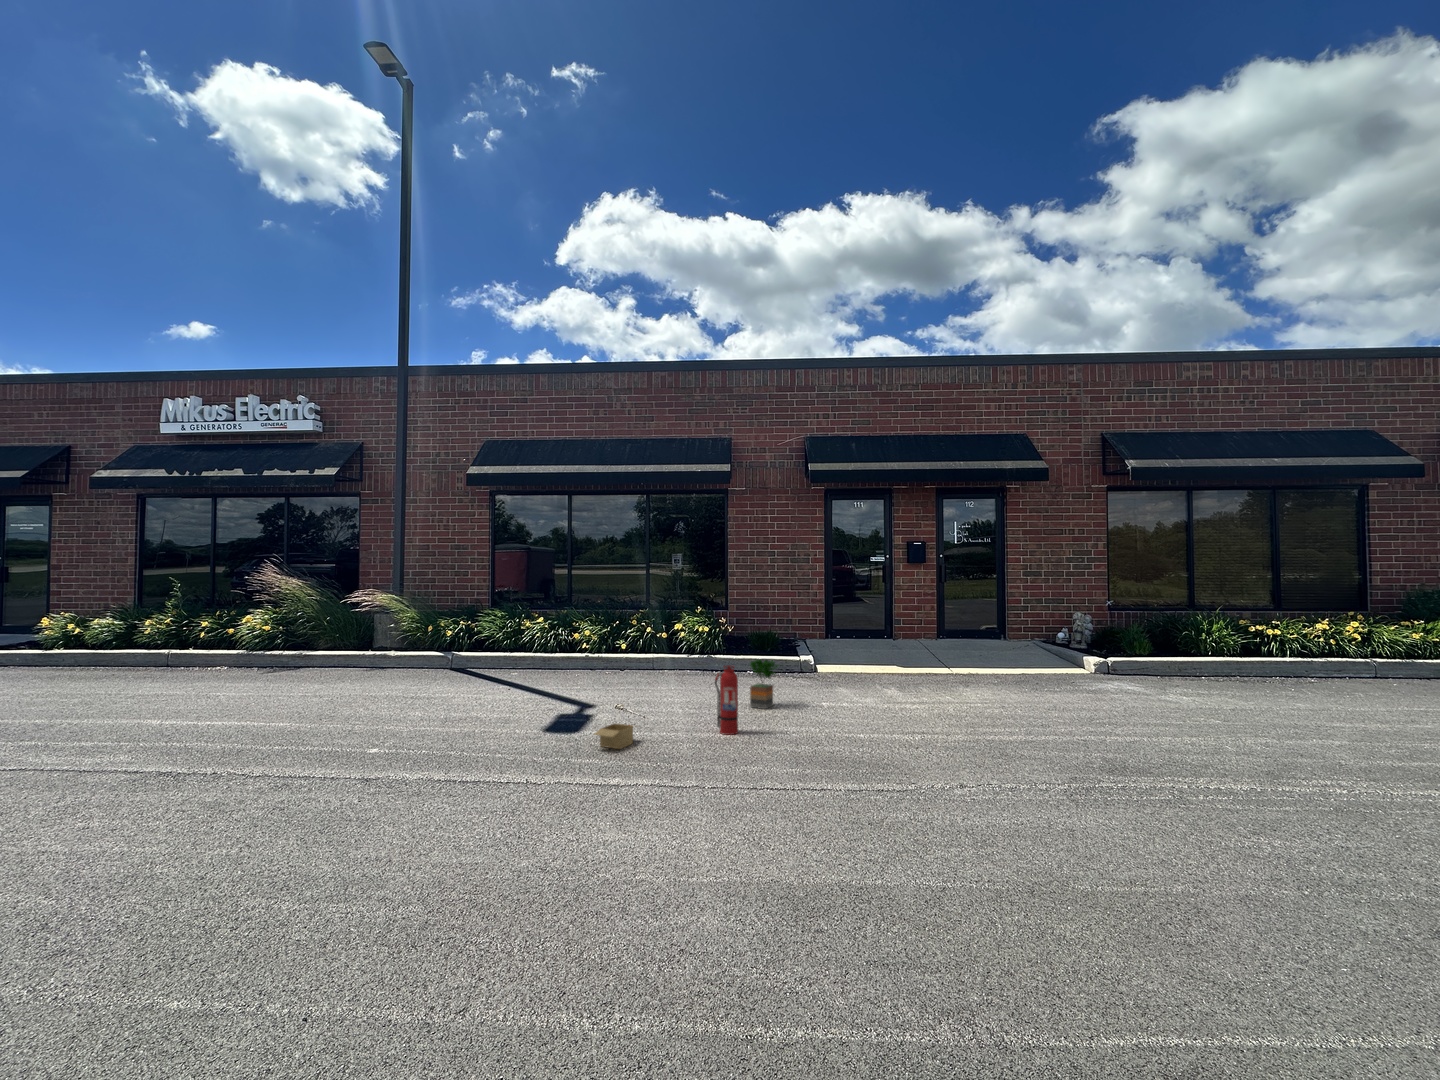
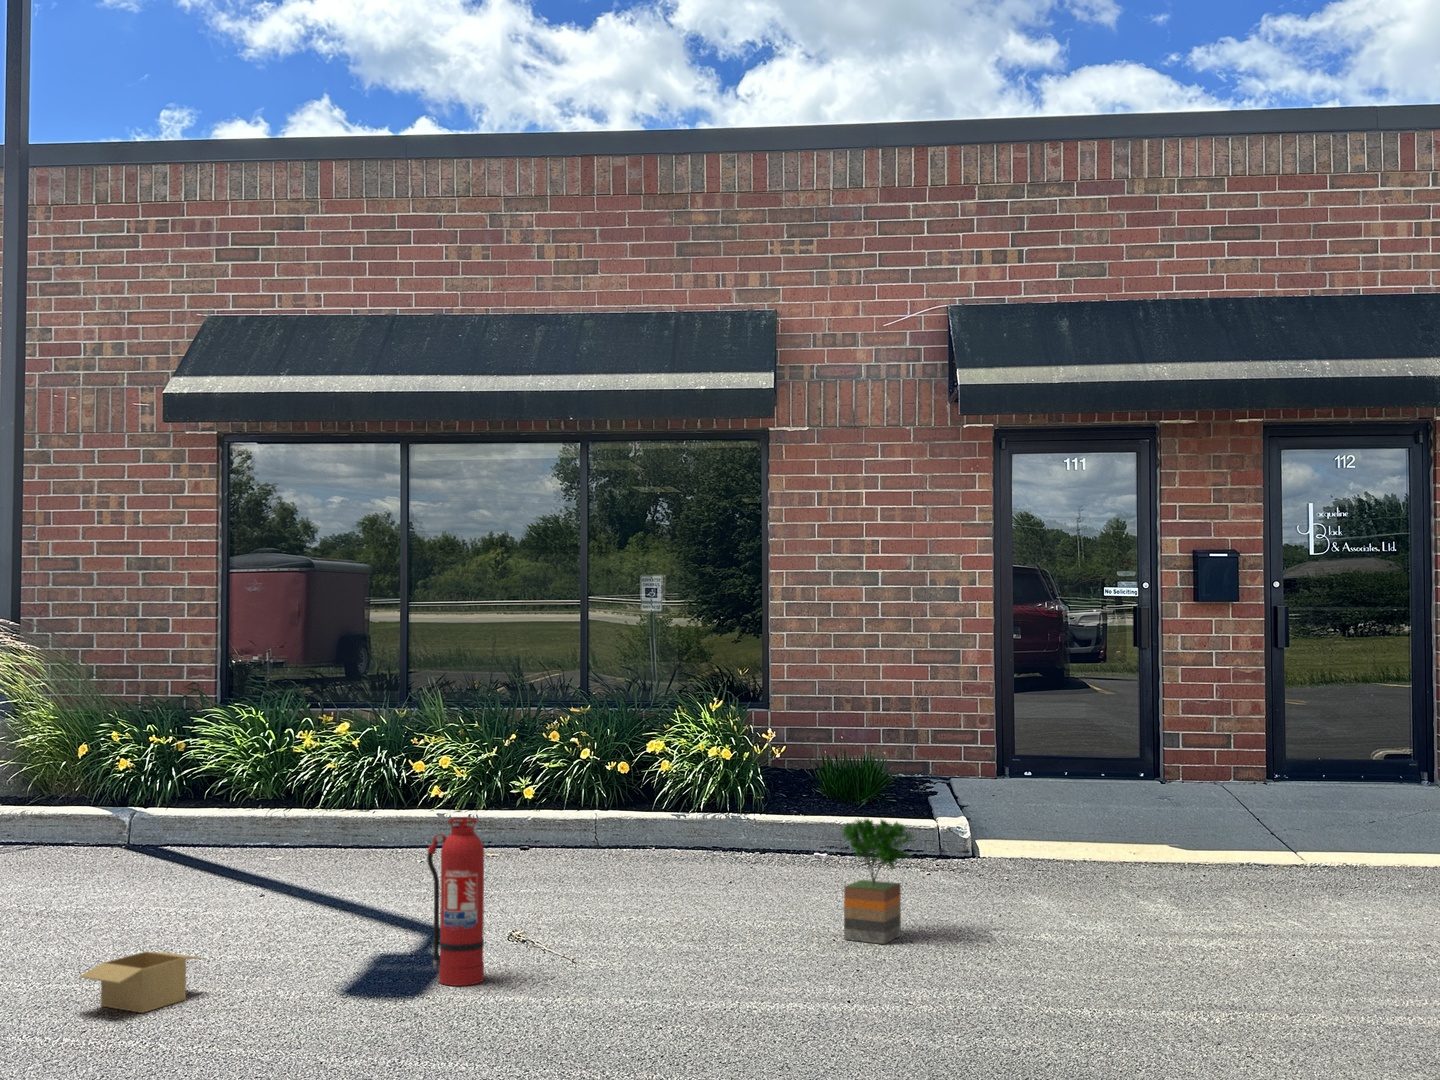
fire extinguisher: present [715,665,738,735] -> present [427,817,484,986]
cardboard box: present [594,724,634,749] -> present [80,952,205,1013]

